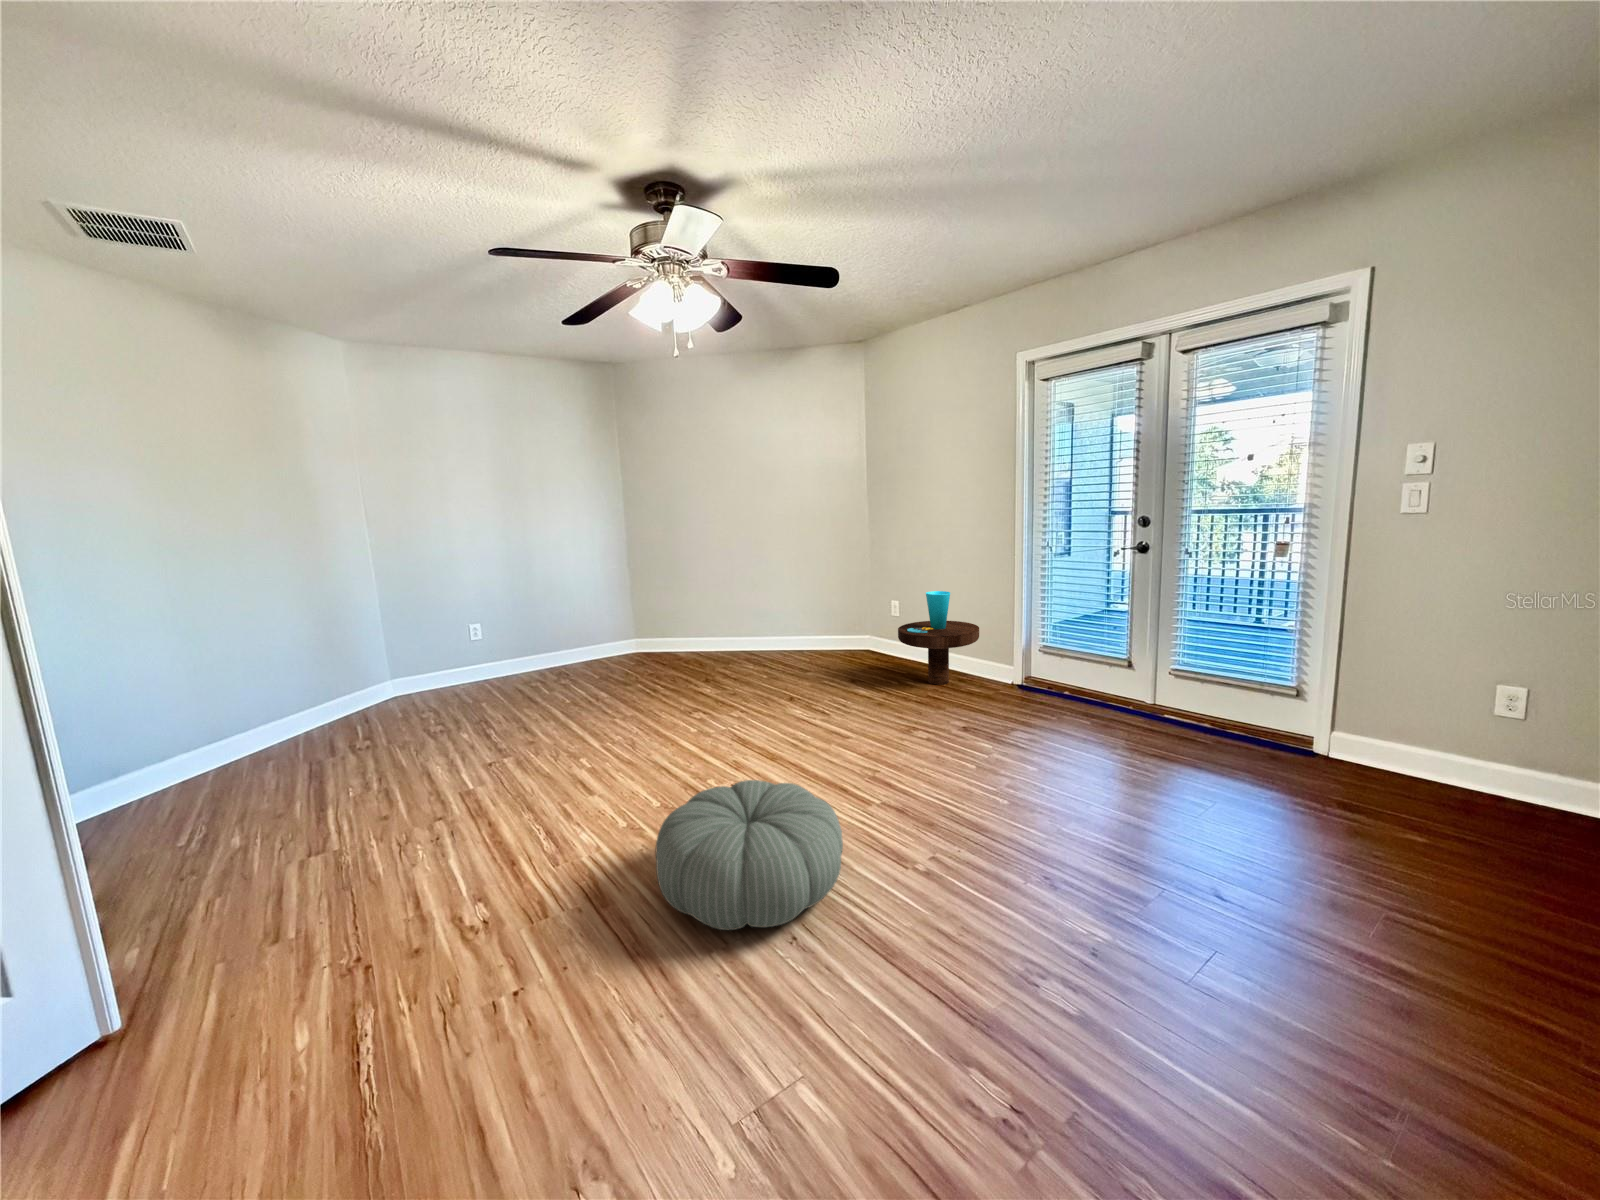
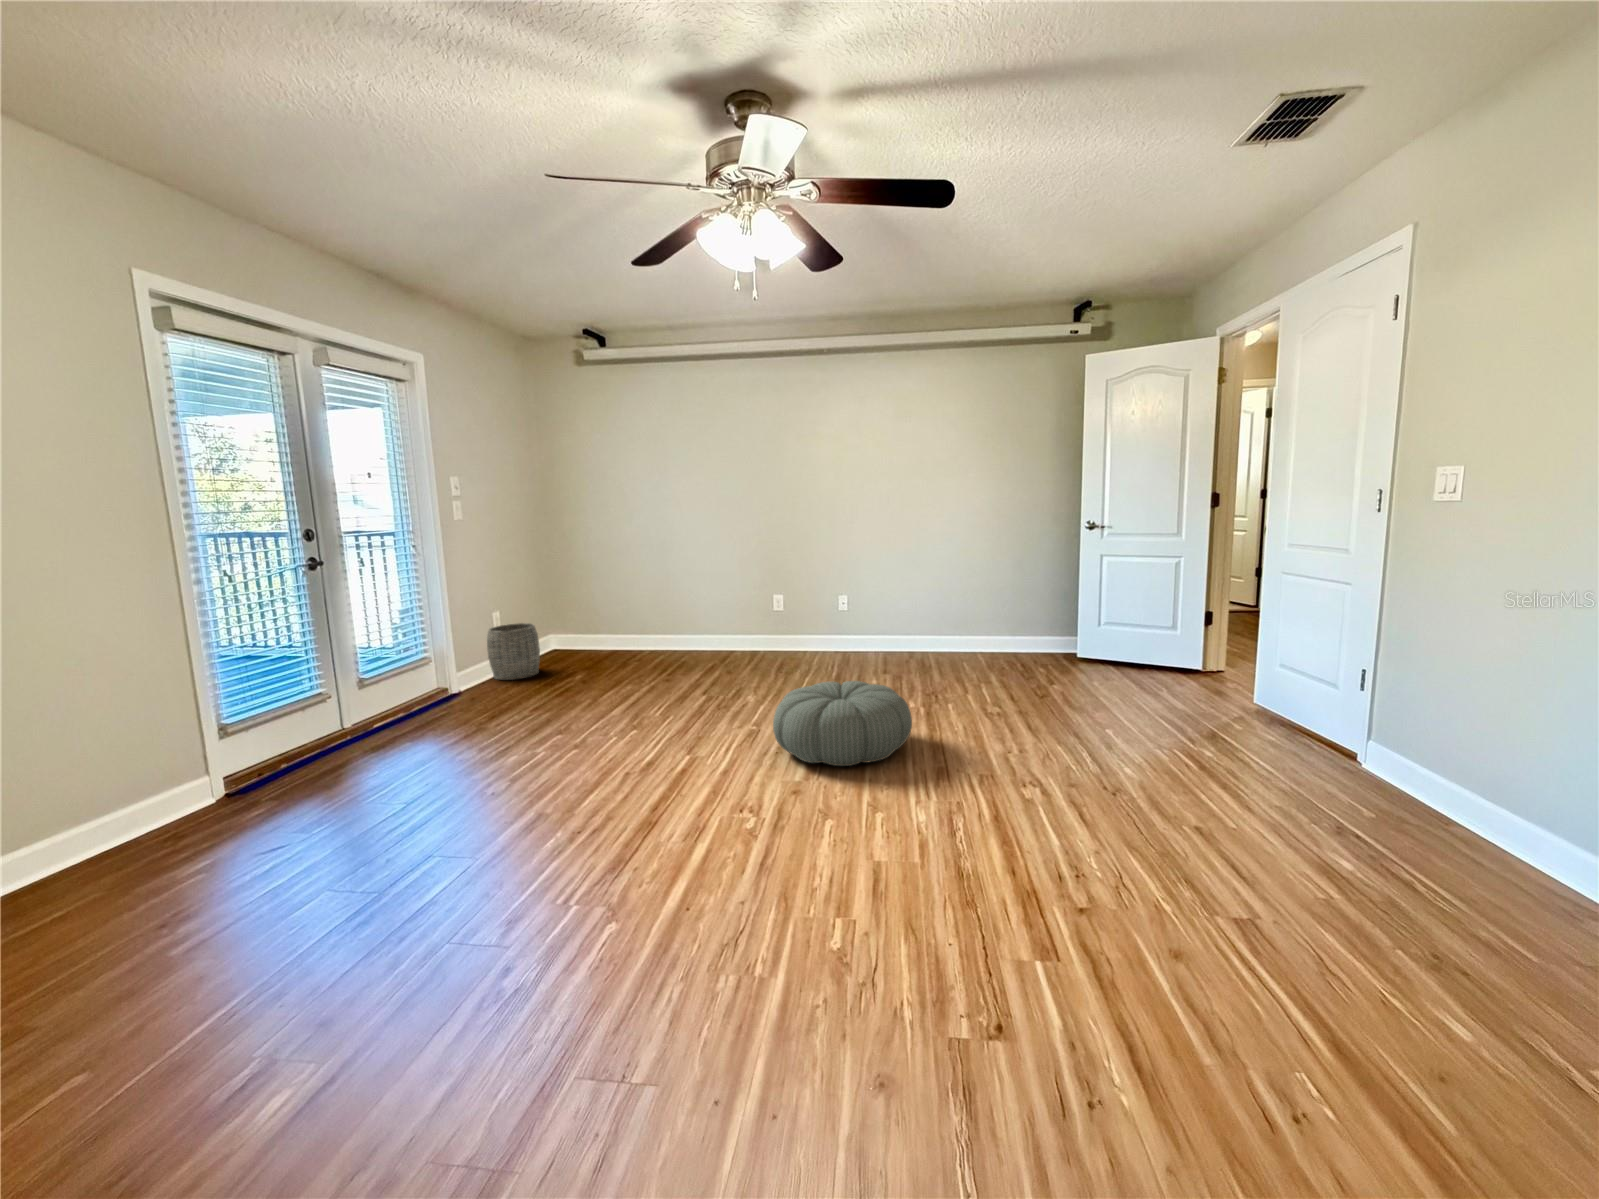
side table: present [898,591,979,685] -> none [68,675,272,860]
woven basket: none [1416,712,1550,828] -> present [487,623,540,680]

